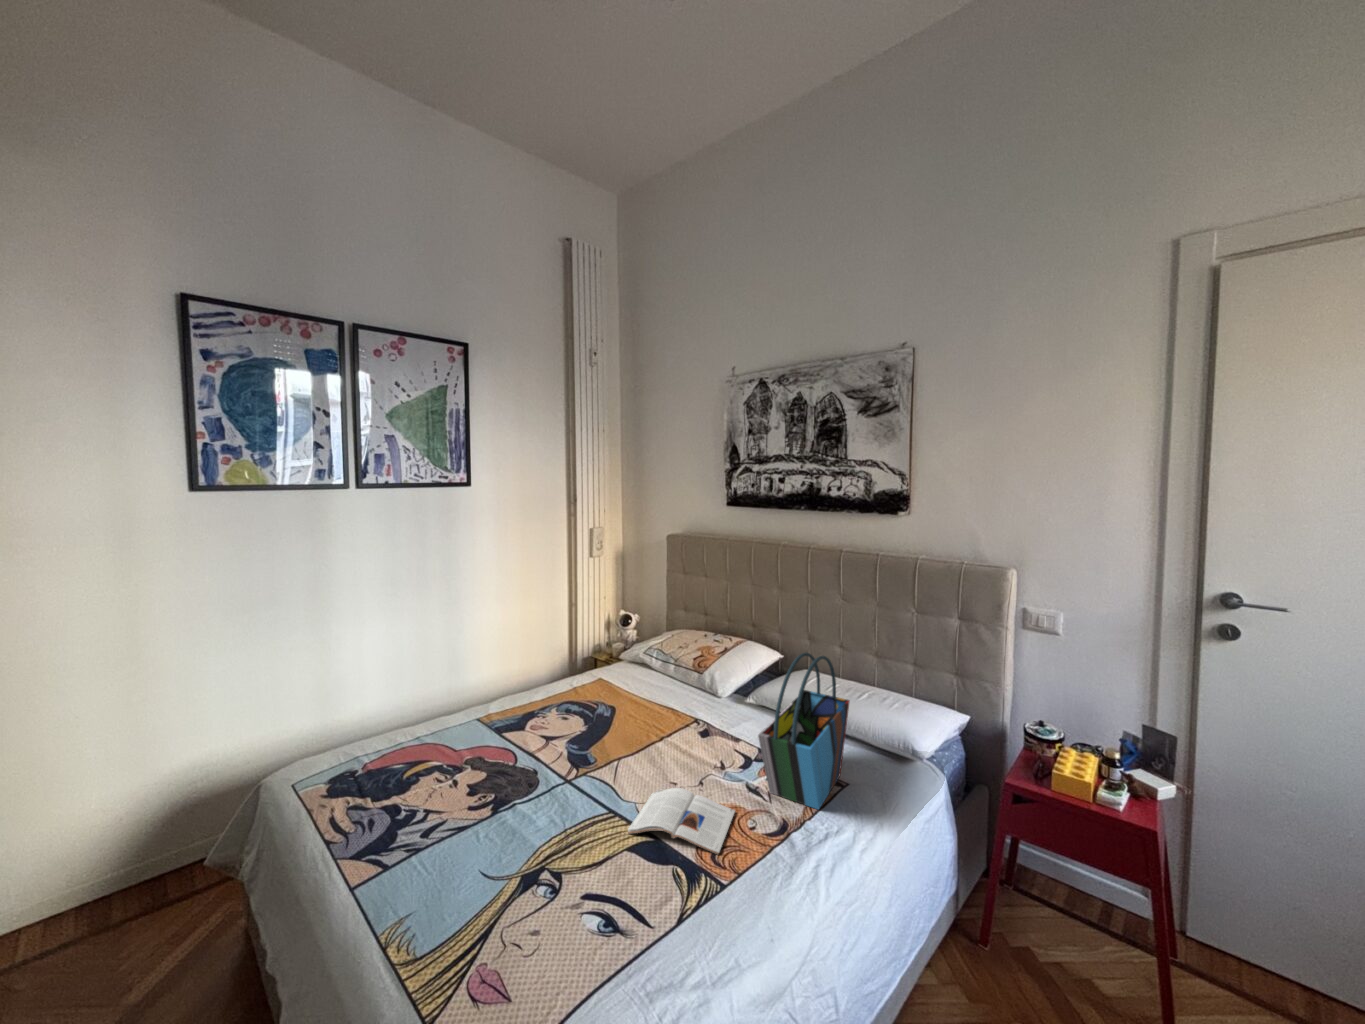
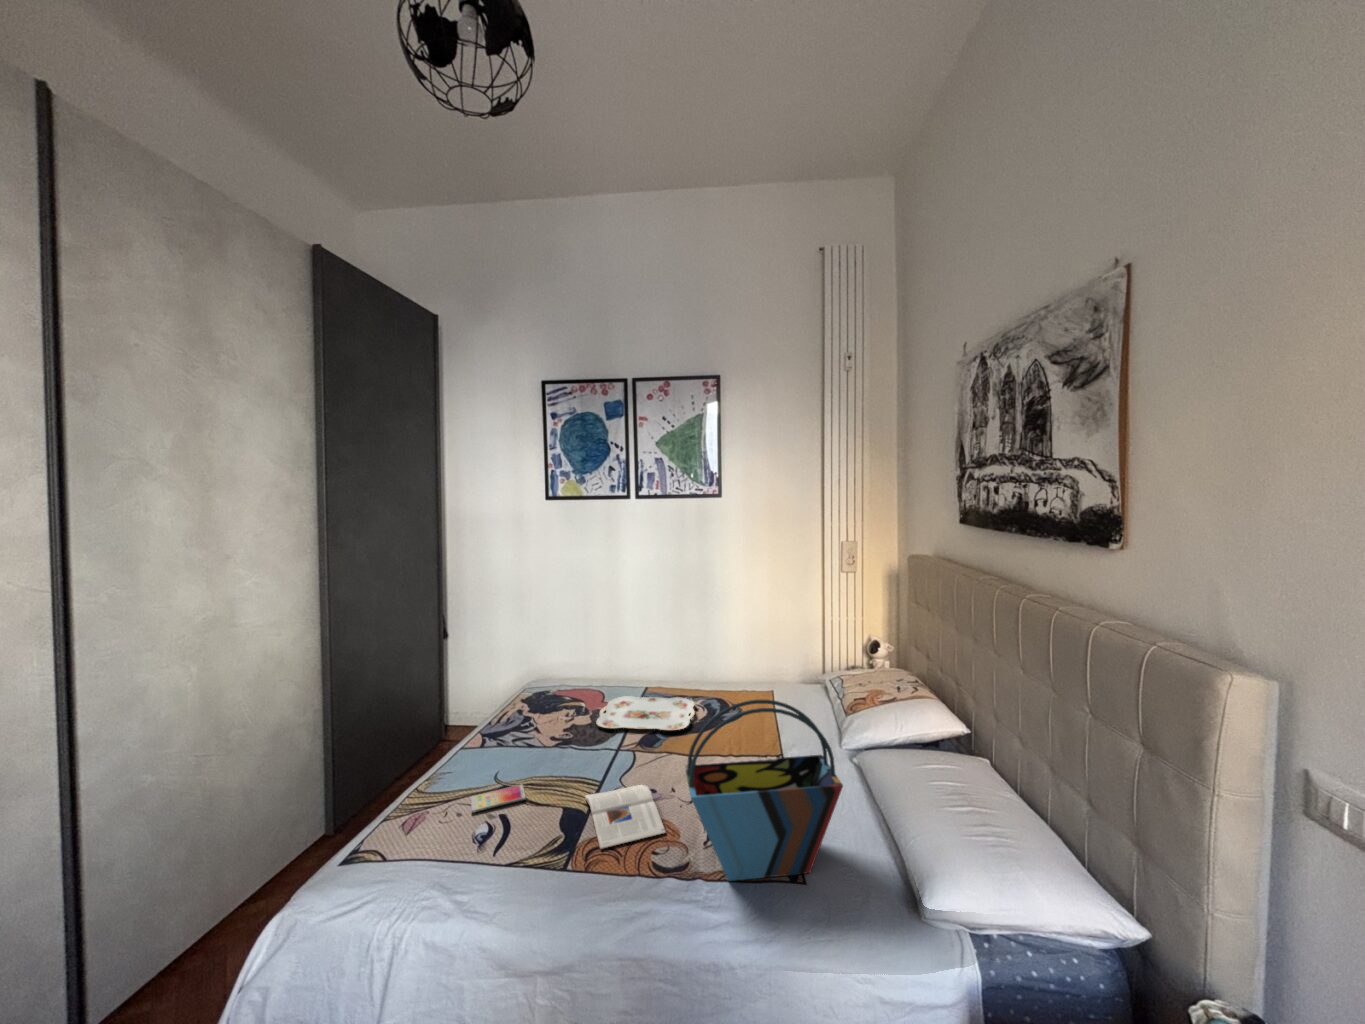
serving tray: none [472,712,599,773] -> present [597,696,695,730]
smartphone: none [509,863,576,926] -> present [471,785,526,813]

